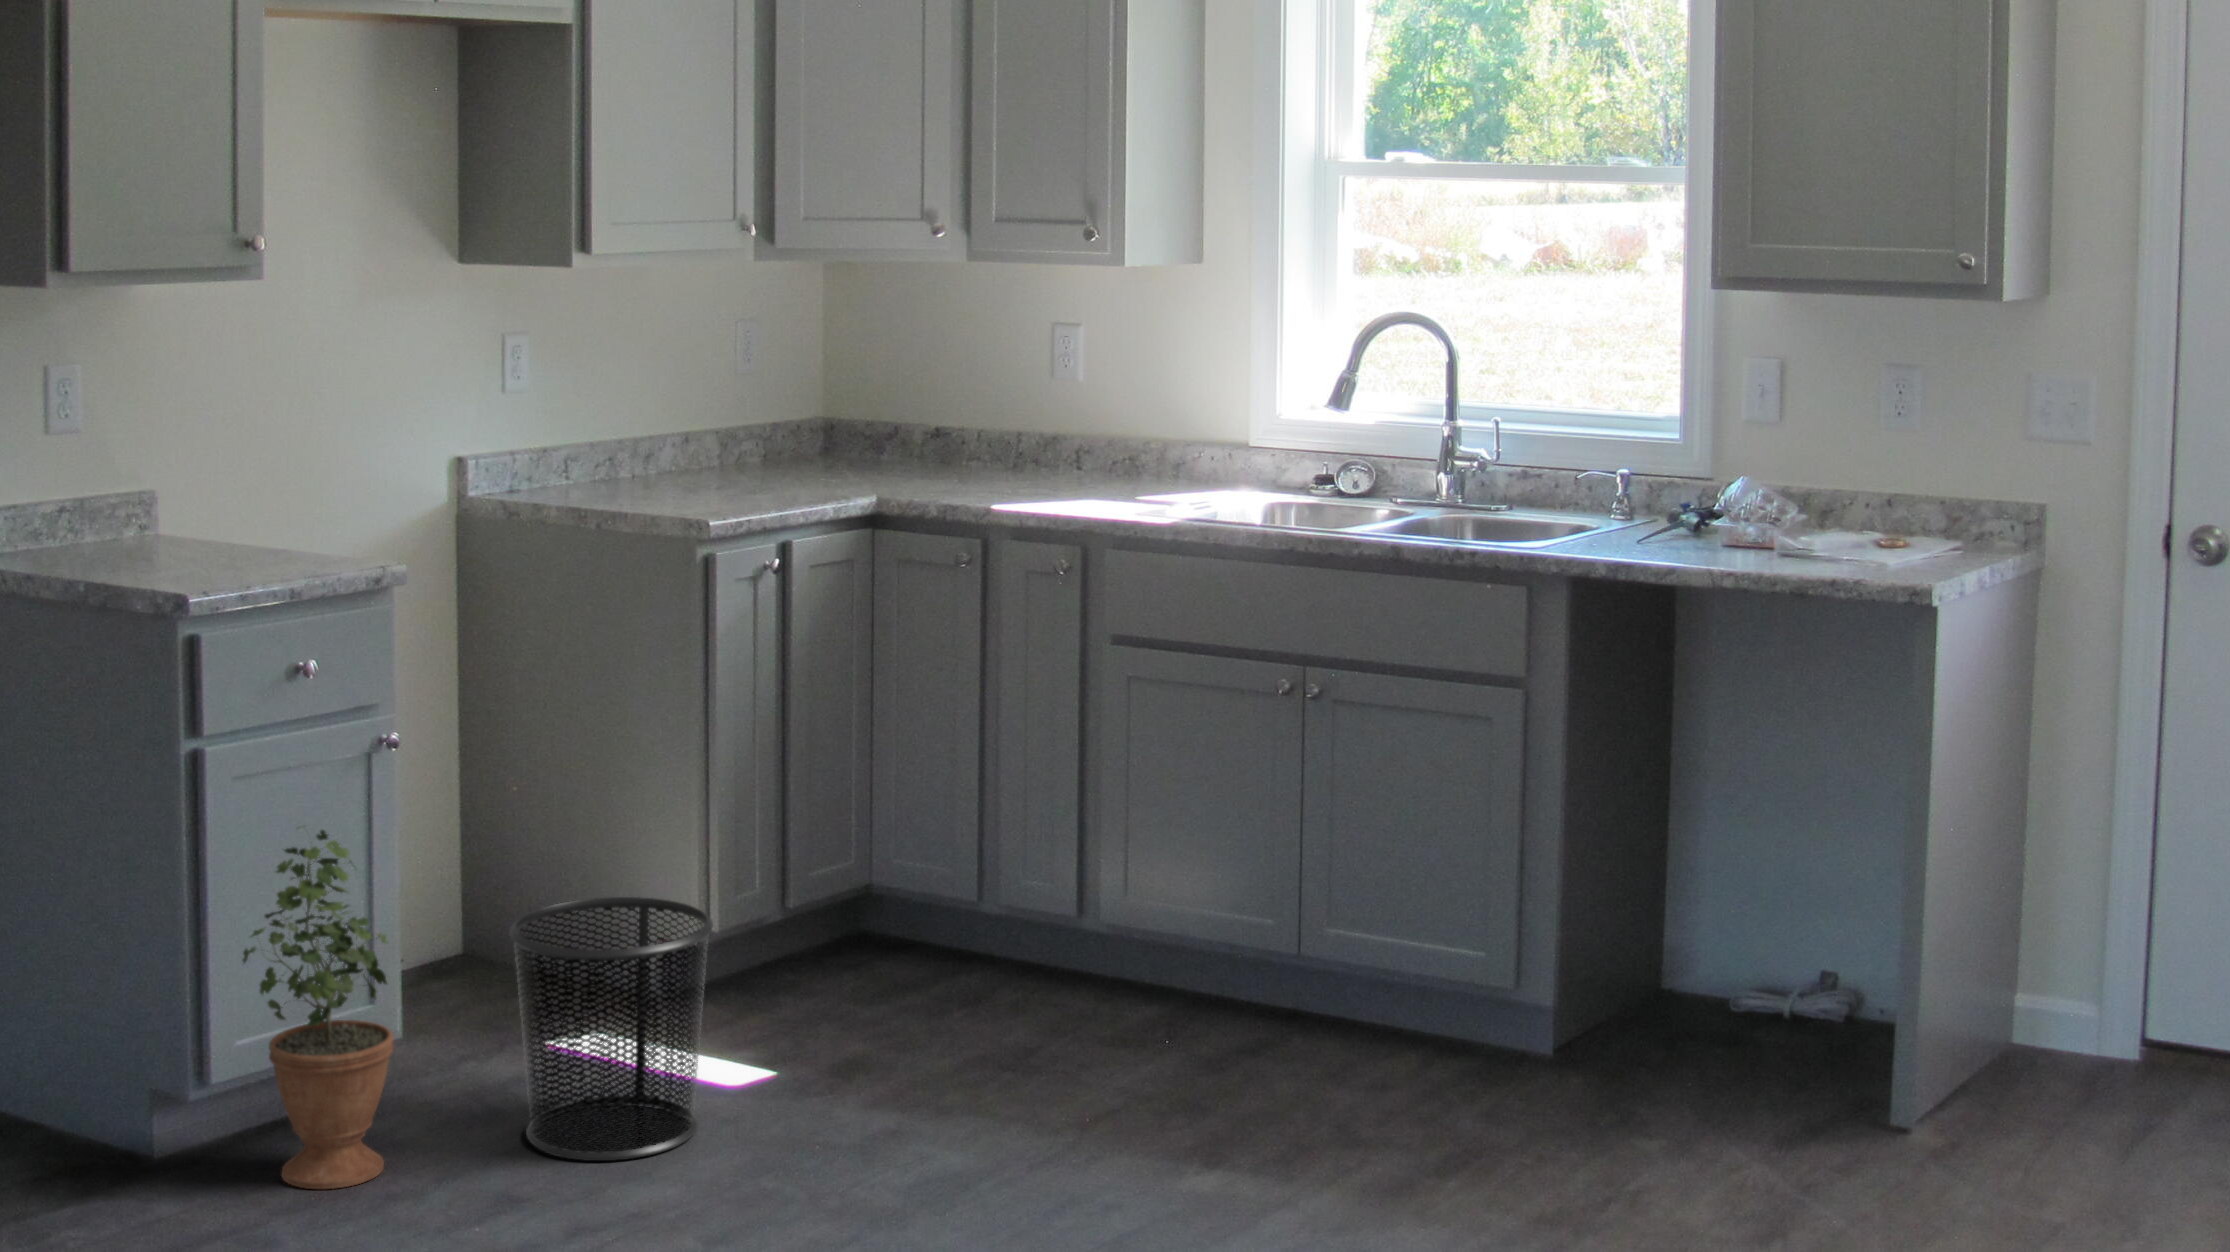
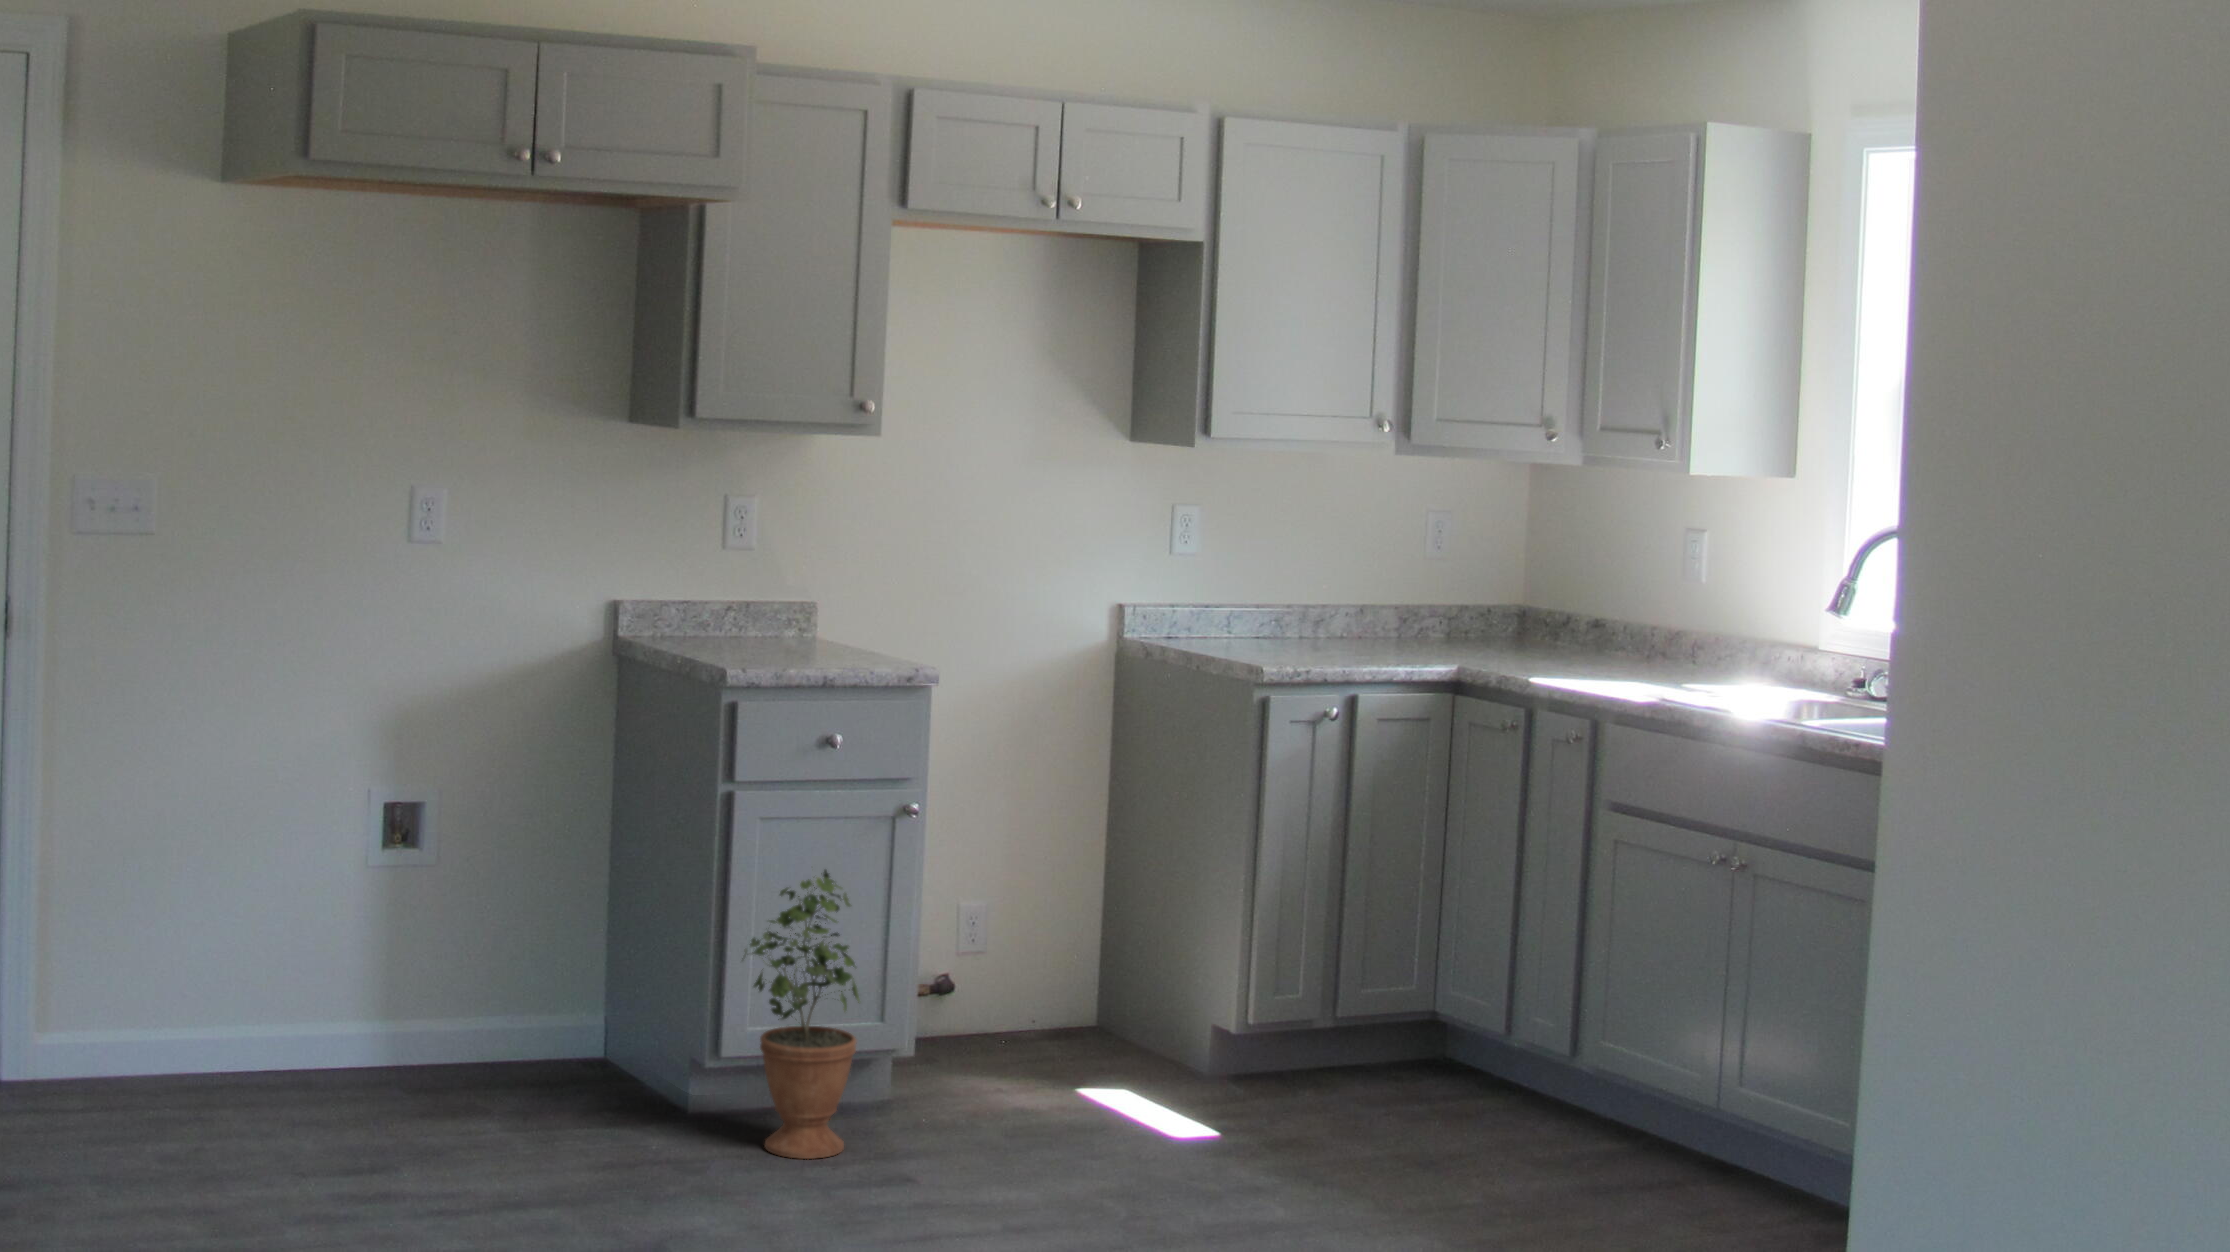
waste bin: present [509,897,713,1161] -> none [952,968,1123,1191]

